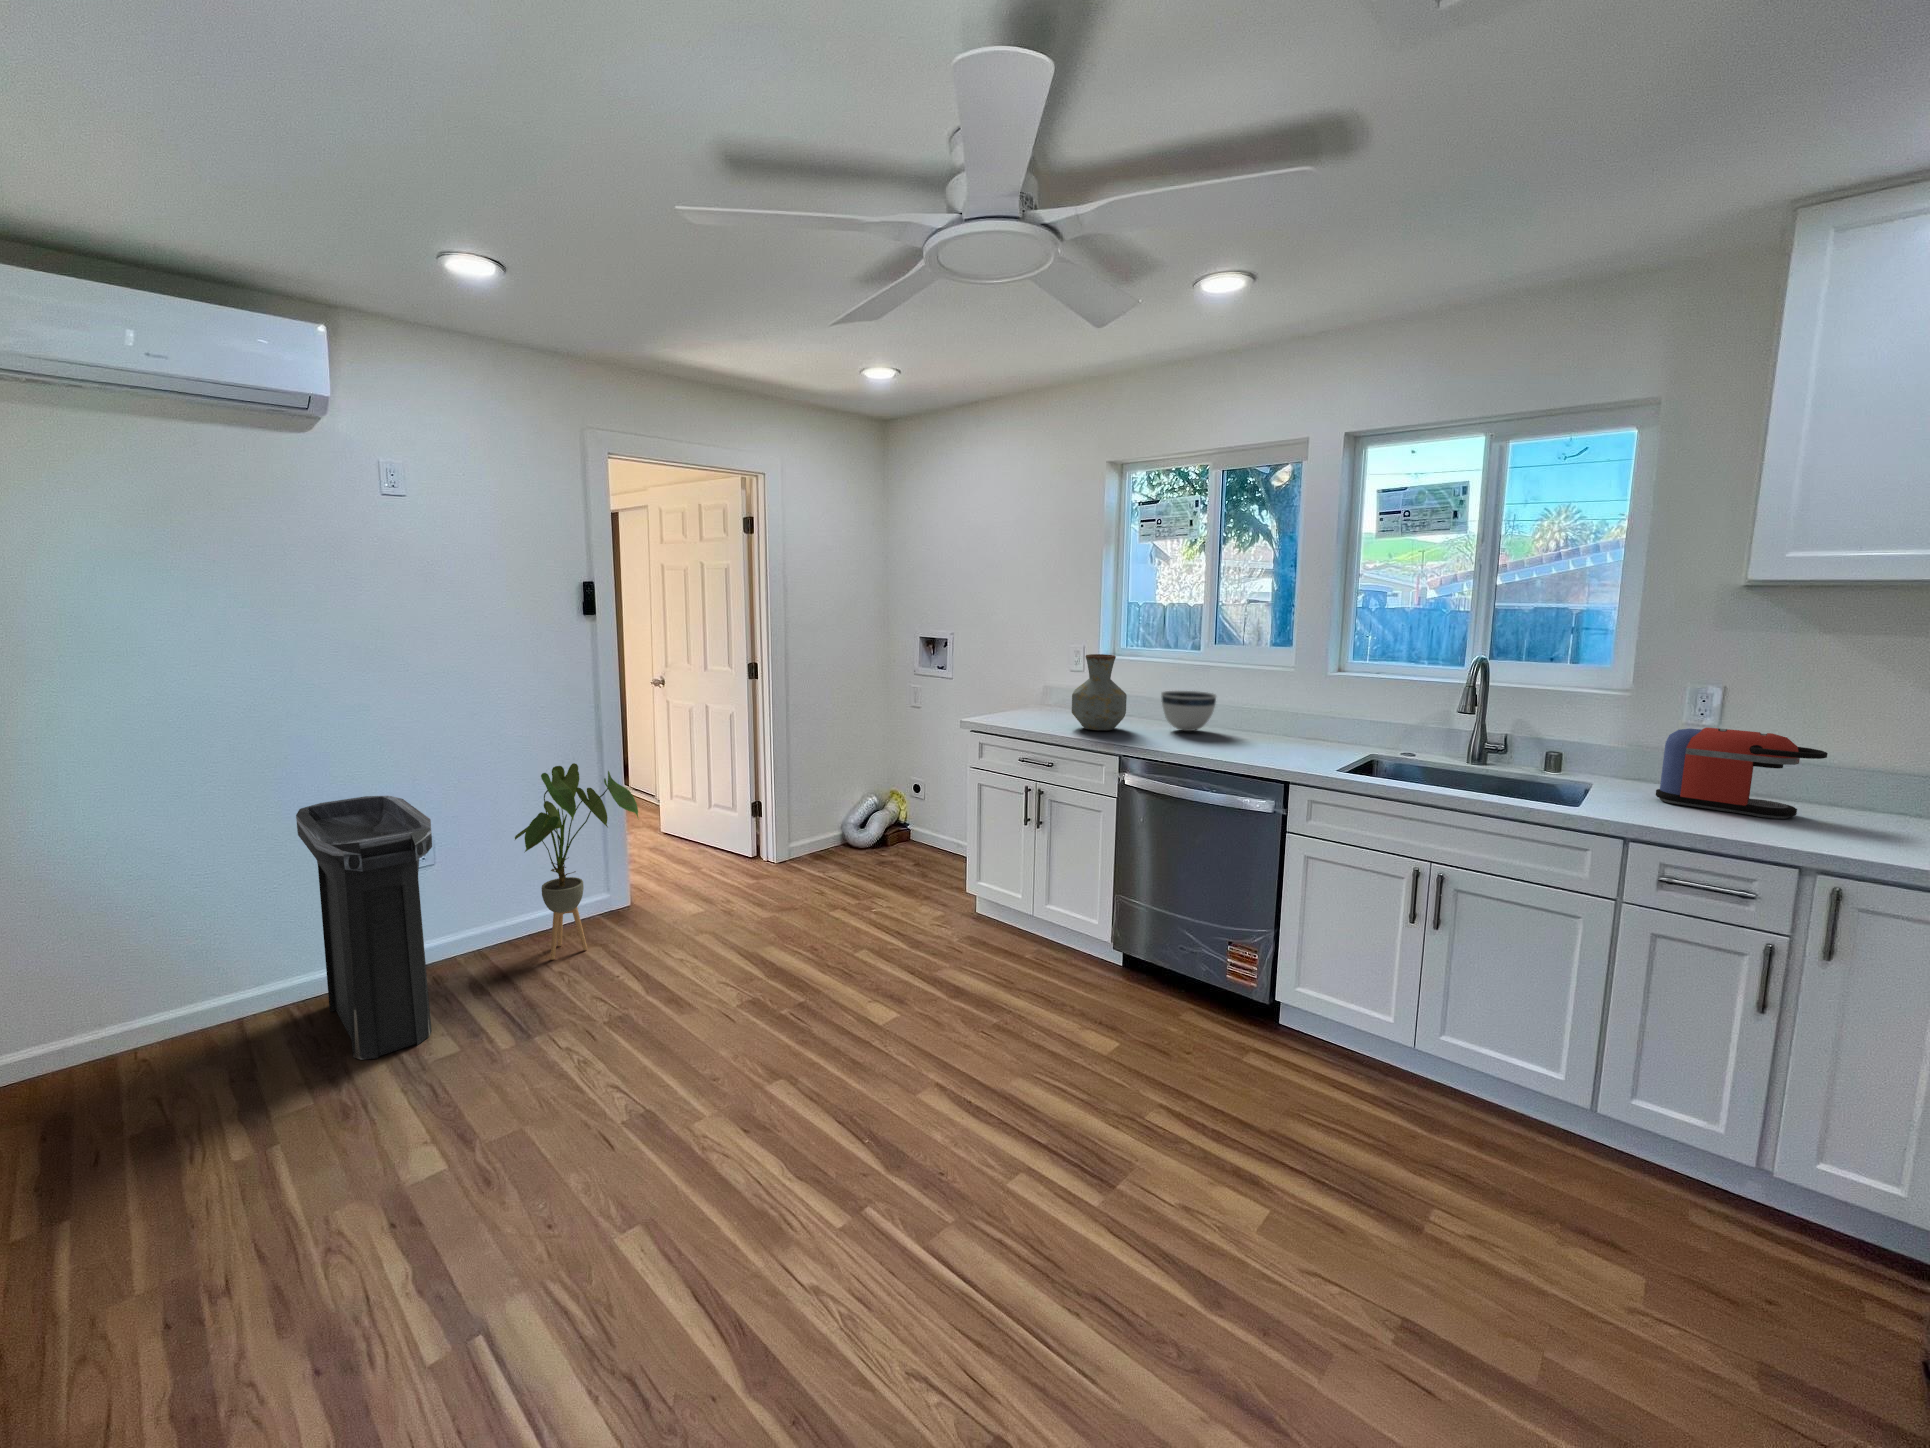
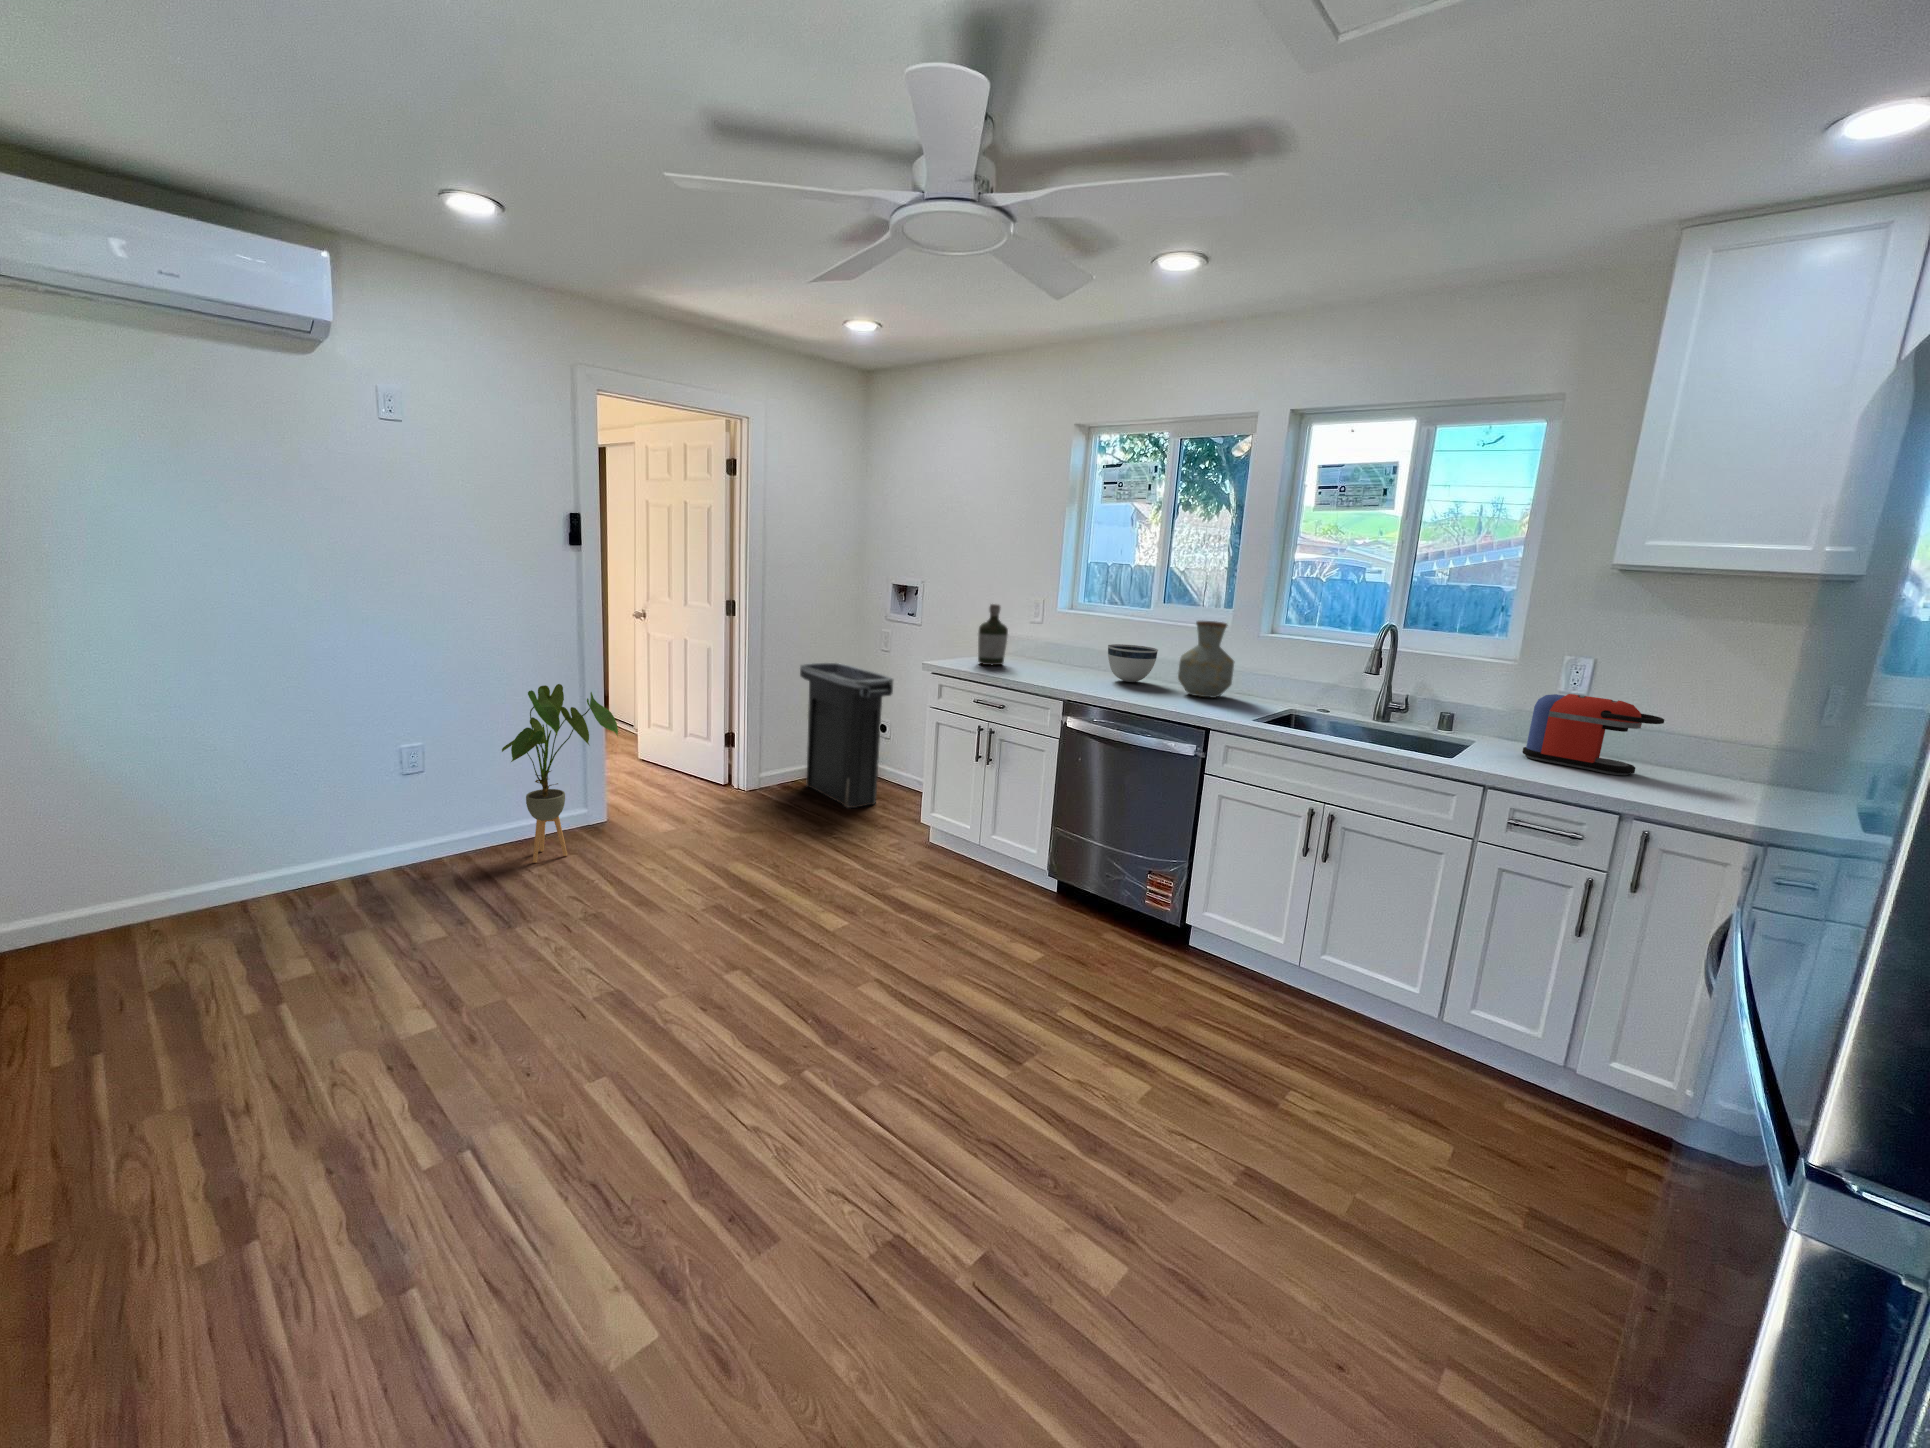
bottle: none [1018,654,1050,719] -> present [978,604,1008,665]
vase: present [1072,654,1127,731] -> present [1178,621,1234,698]
trash can: present [296,796,432,1059] -> present [800,663,893,808]

